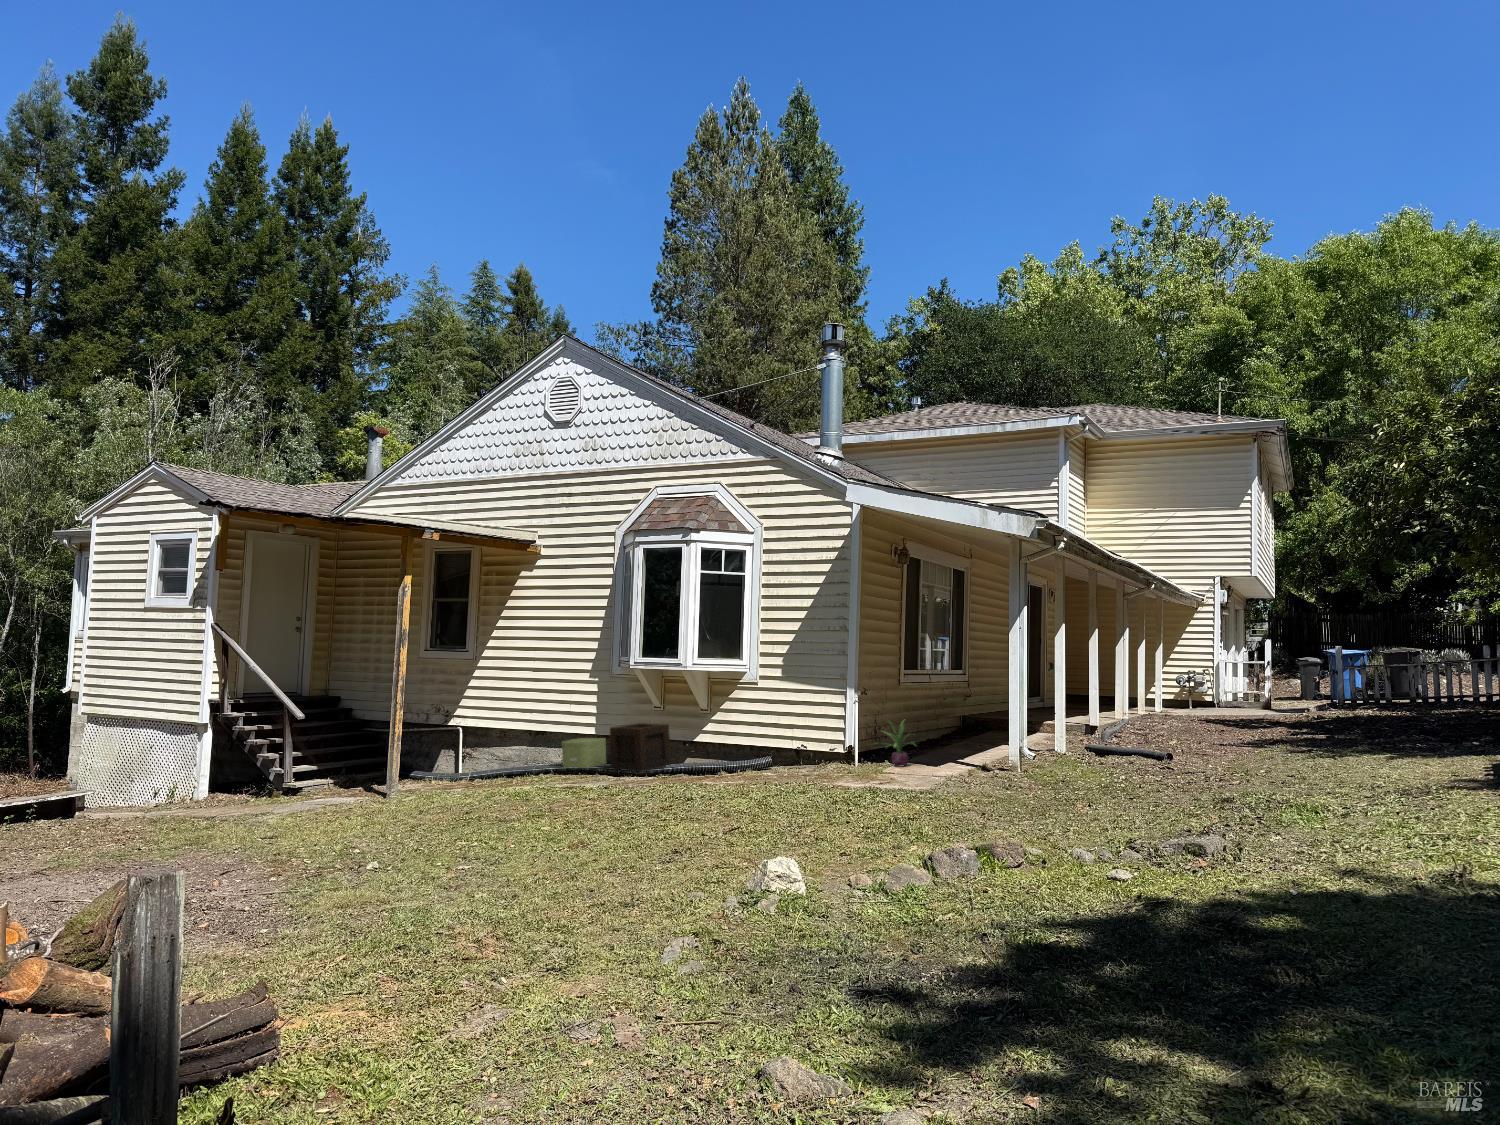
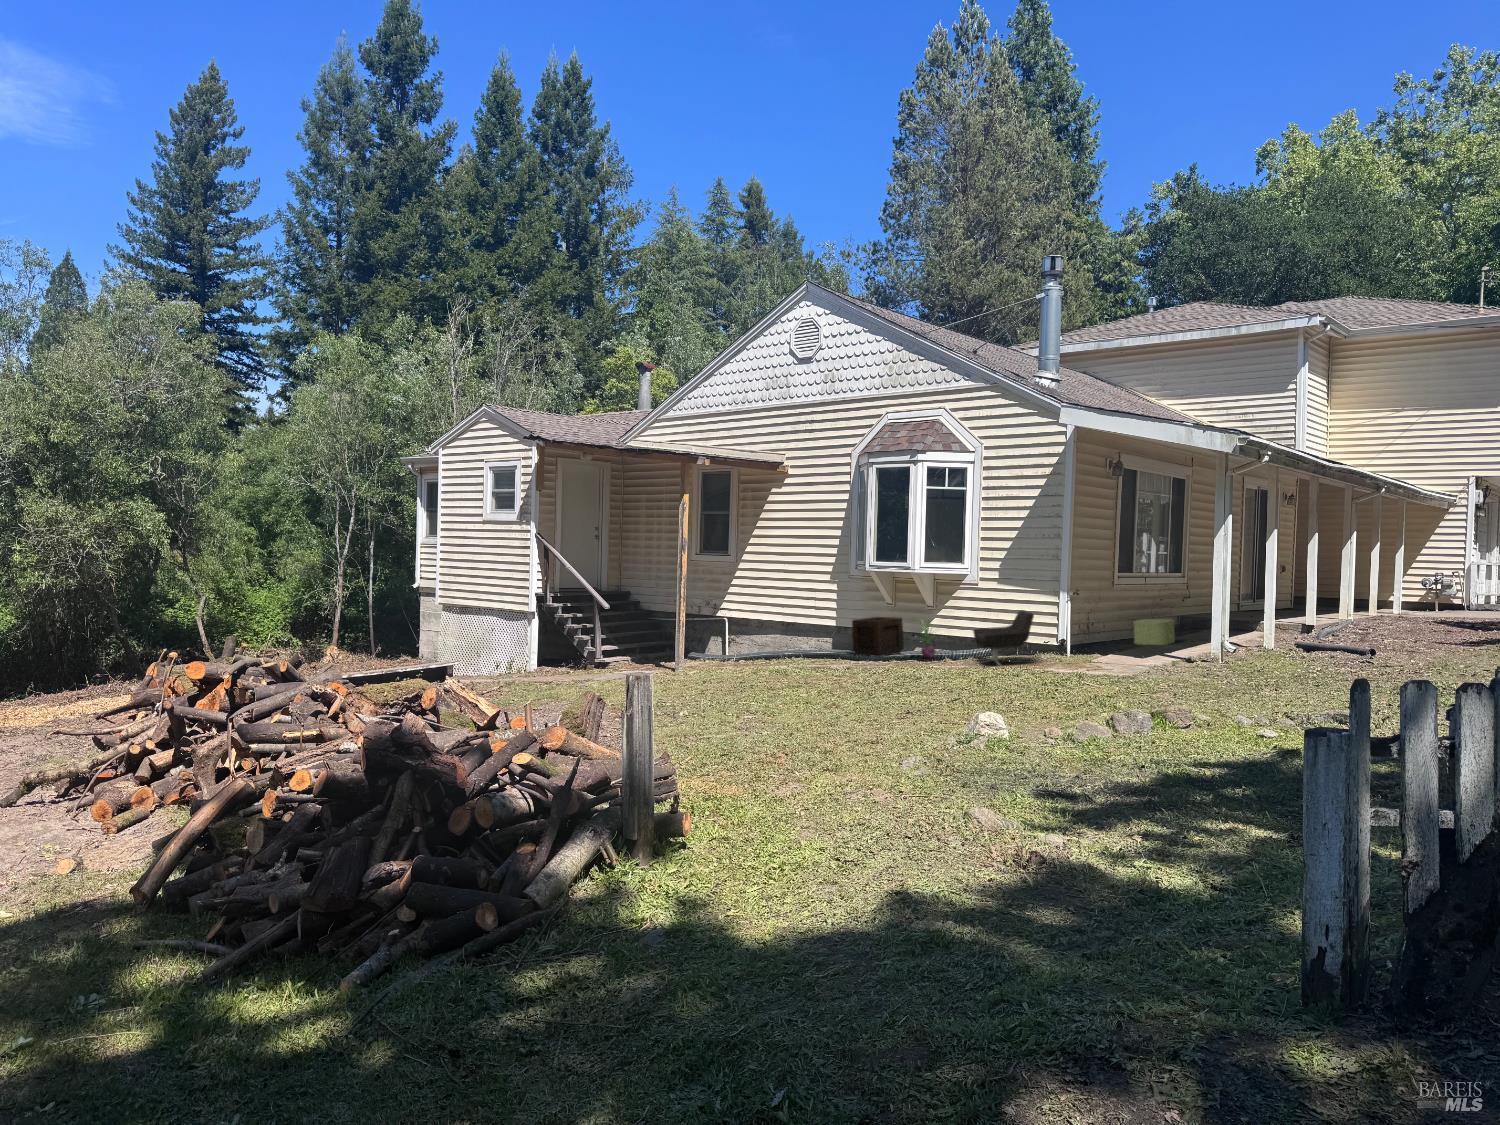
lounge chair: none [748,715,822,782] -> present [973,611,1034,665]
decorative plant: present [887,719,909,767] -> present [918,620,935,658]
storage box: present [562,738,606,768] -> present [1133,619,1175,645]

